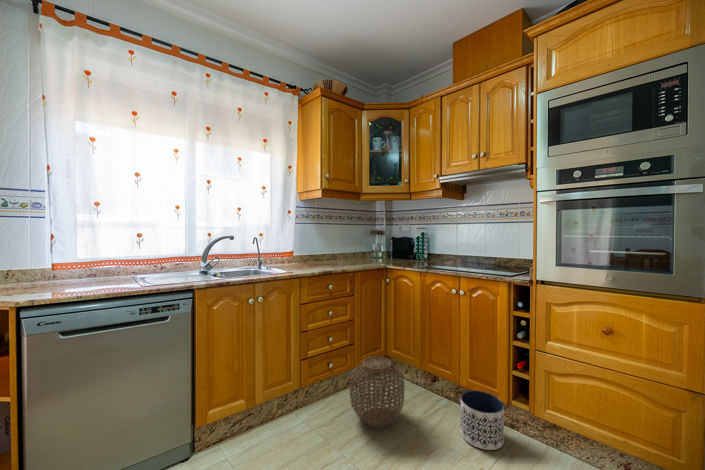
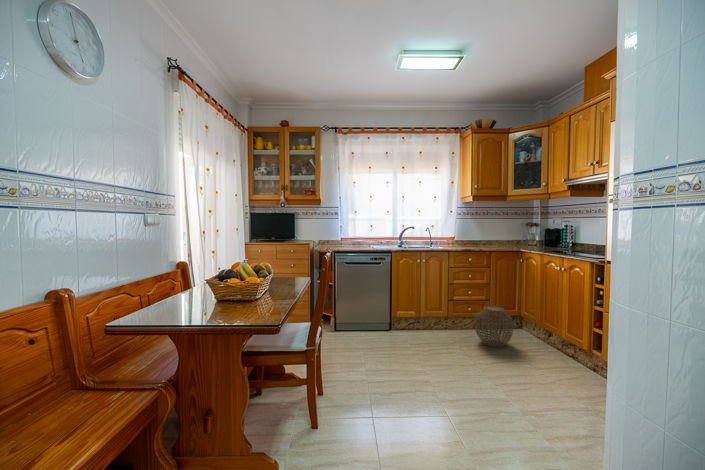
planter: present [460,390,504,450] -> none [545,337,578,371]

